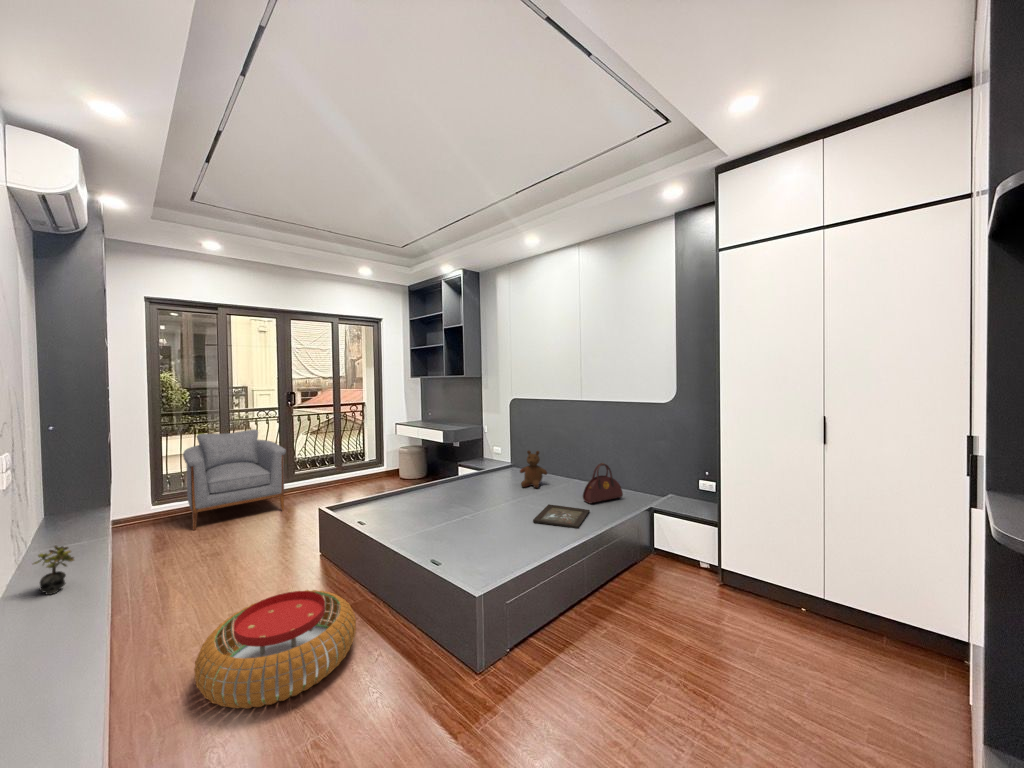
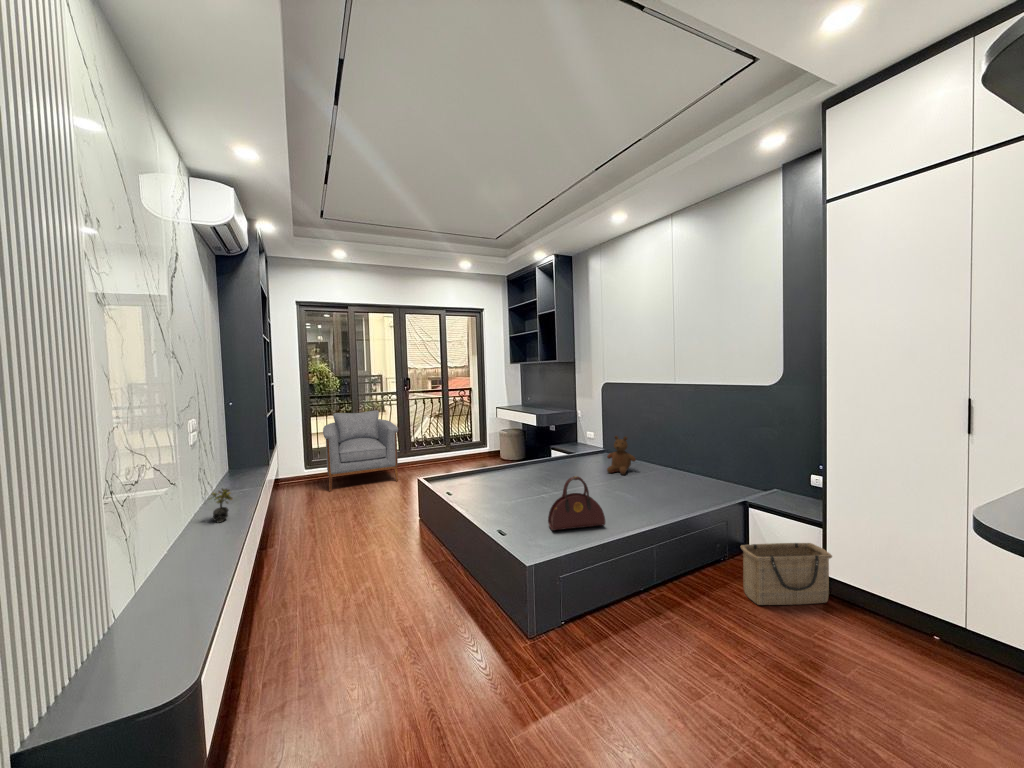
handbag: present [583,463,623,503] -> present [548,476,605,531]
tray: present [533,504,590,528] -> none [607,490,673,516]
basket: none [657,540,727,602] -> present [741,543,832,605]
pouf: present [194,590,356,709] -> none [308,545,432,630]

